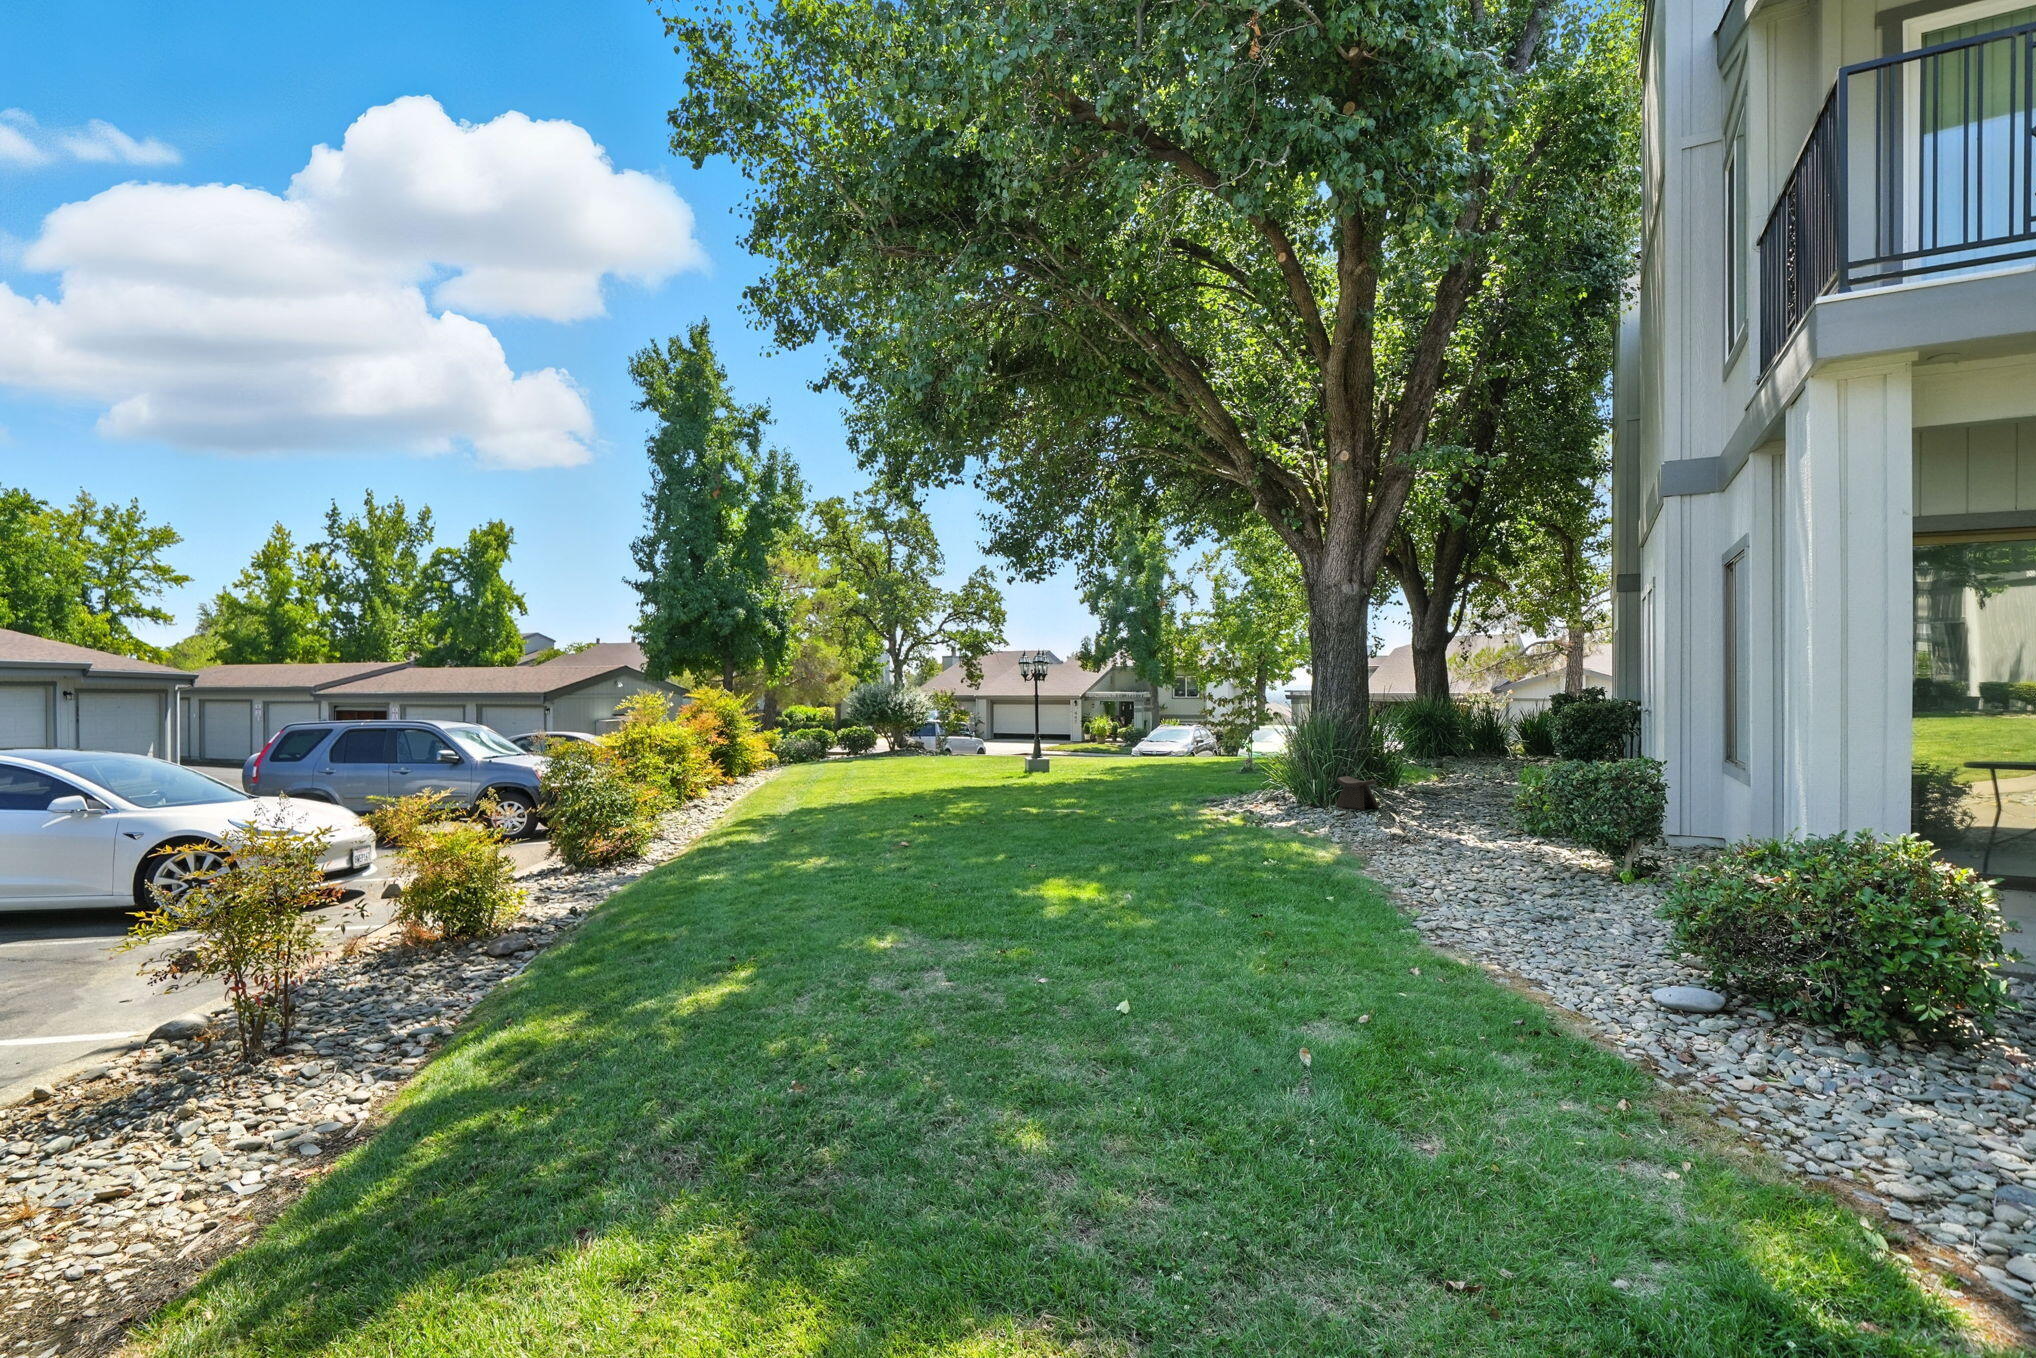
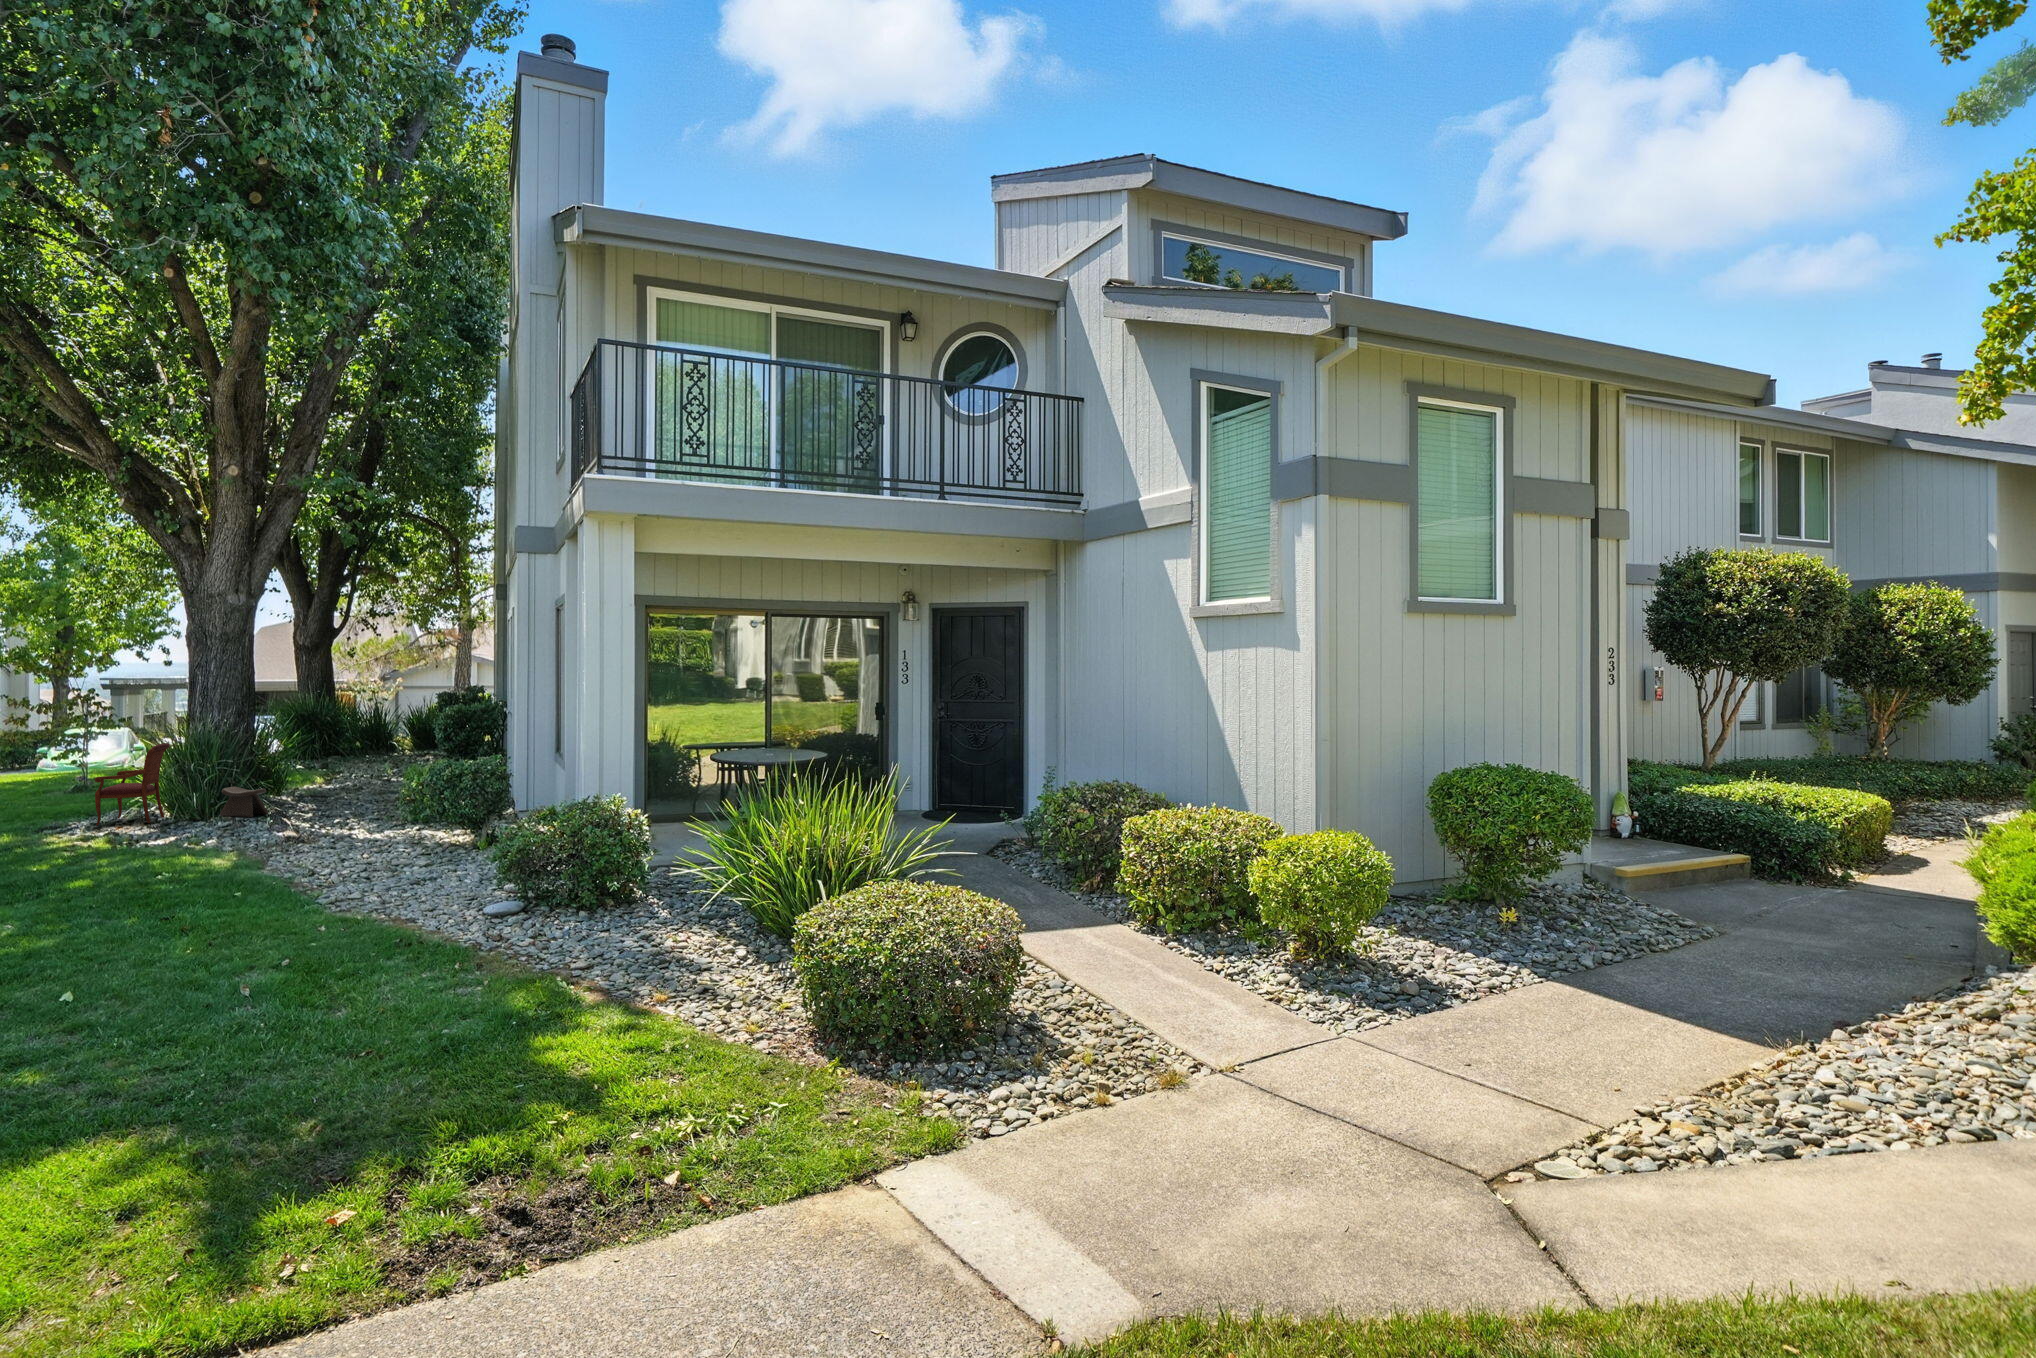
armchair: none [1237,728,1293,807] -> present [95,743,170,826]

